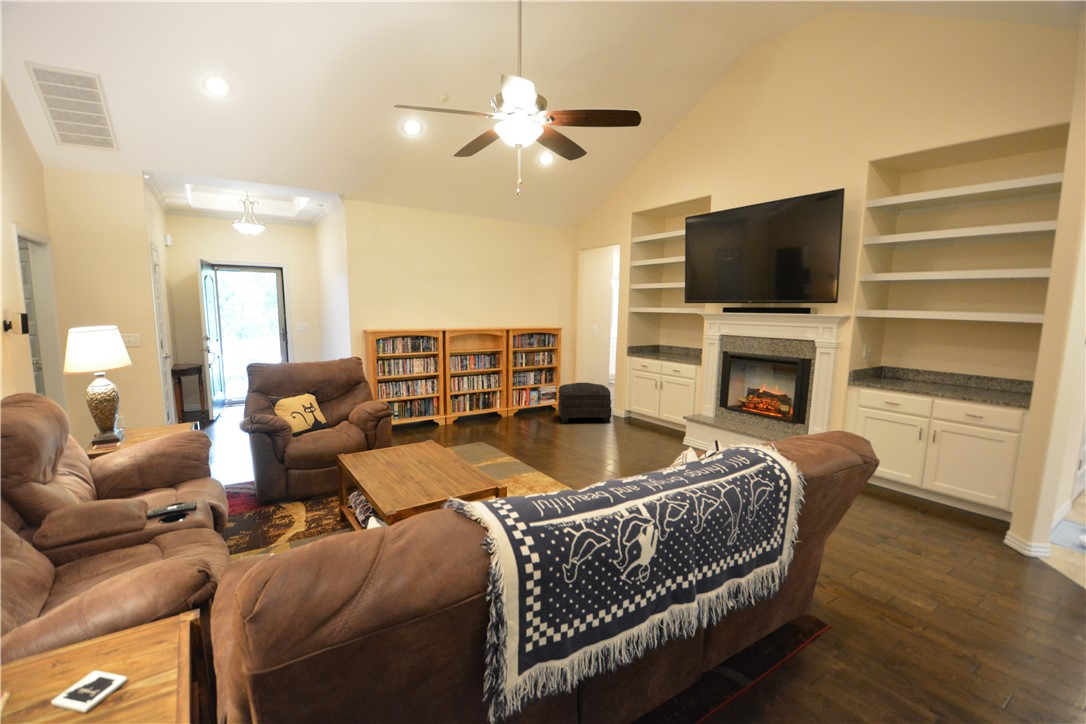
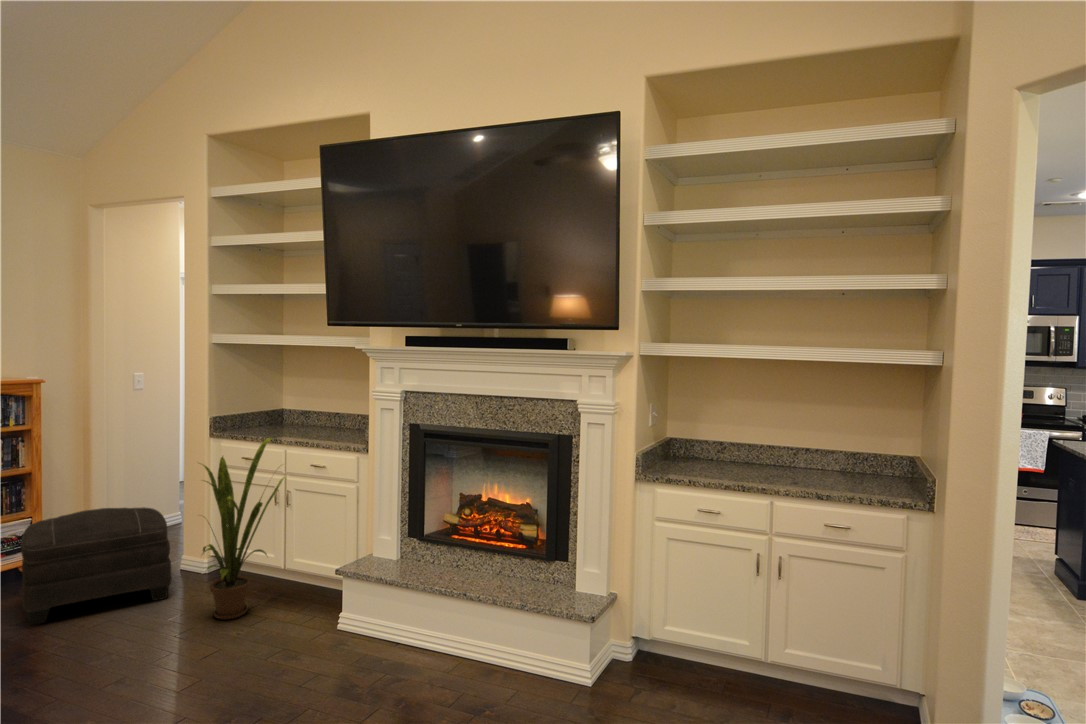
house plant: none [624,356,663,433] -> present [202,437,285,619]

